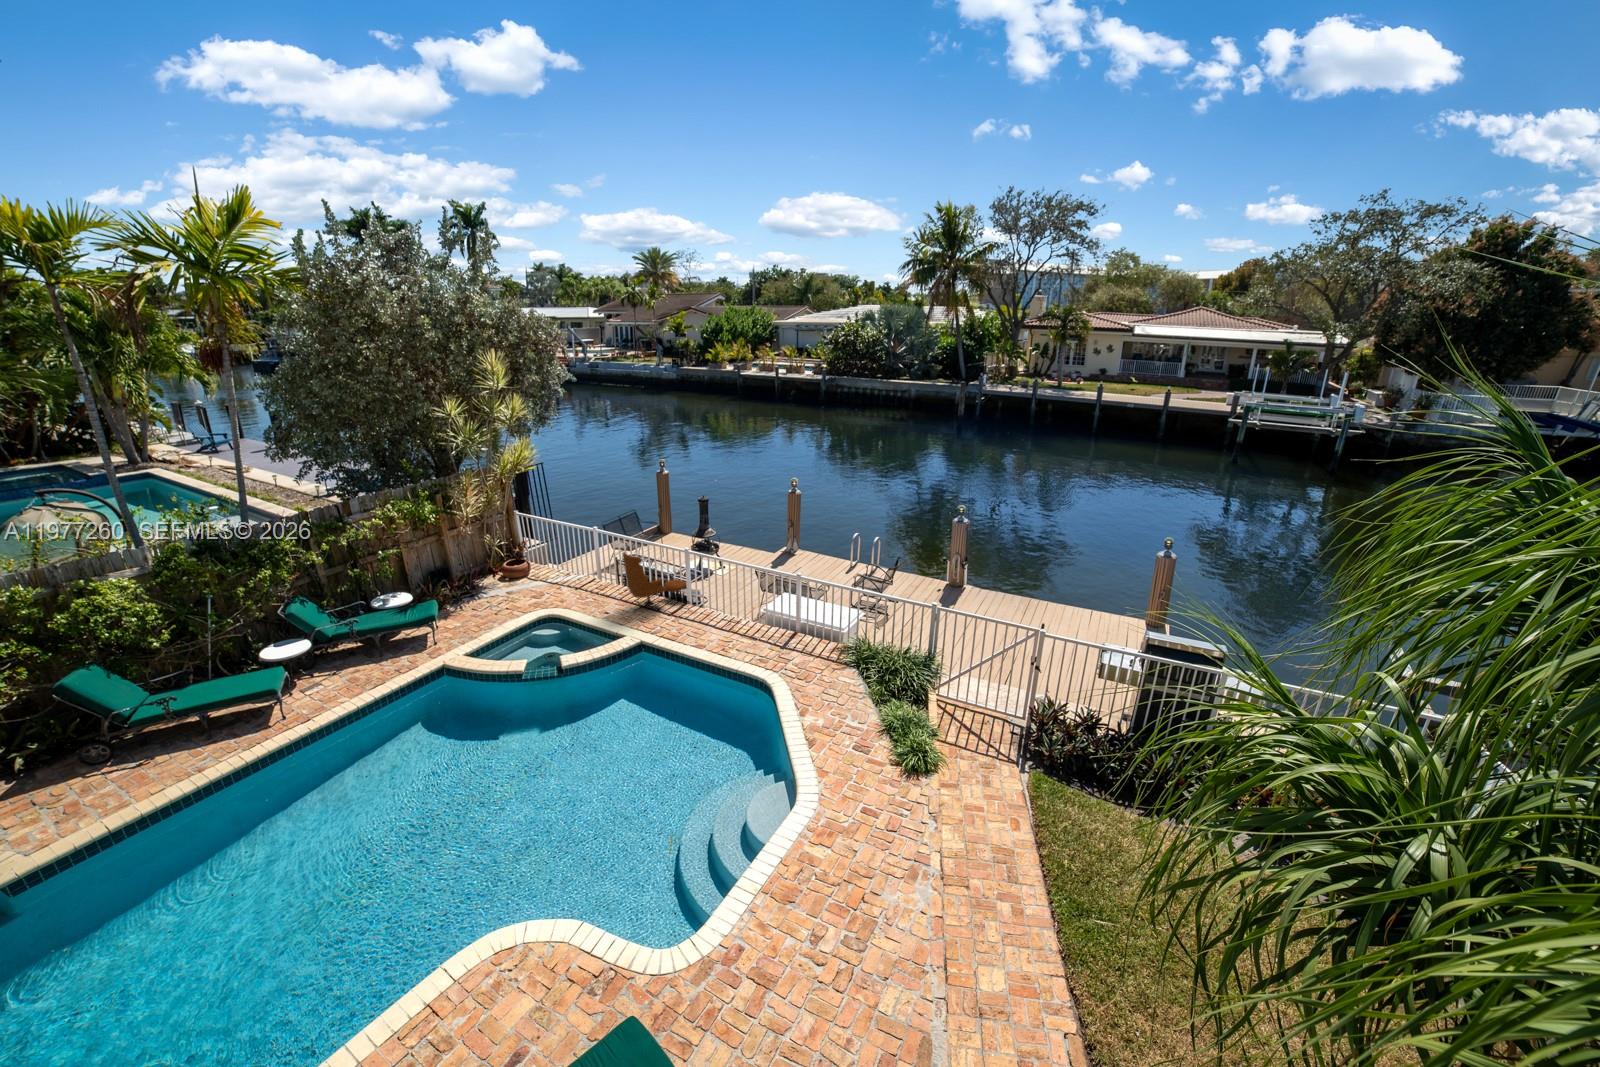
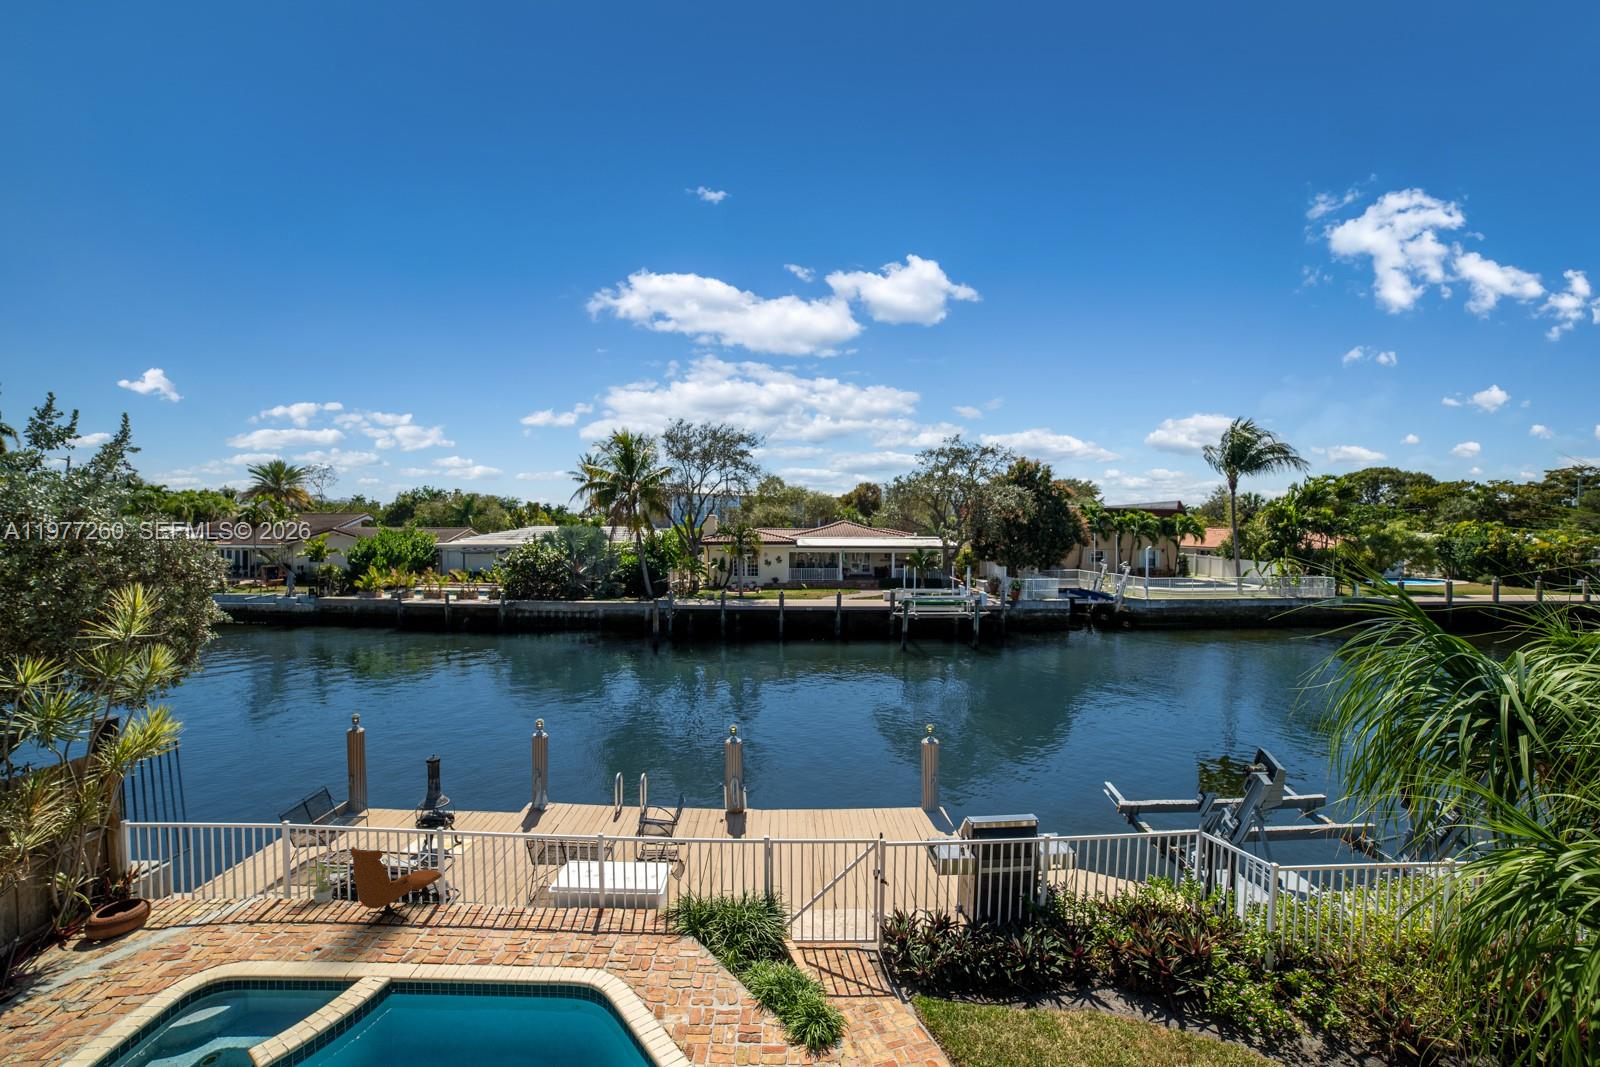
potted plant: none [597,560,628,589] -> present [303,862,344,903]

